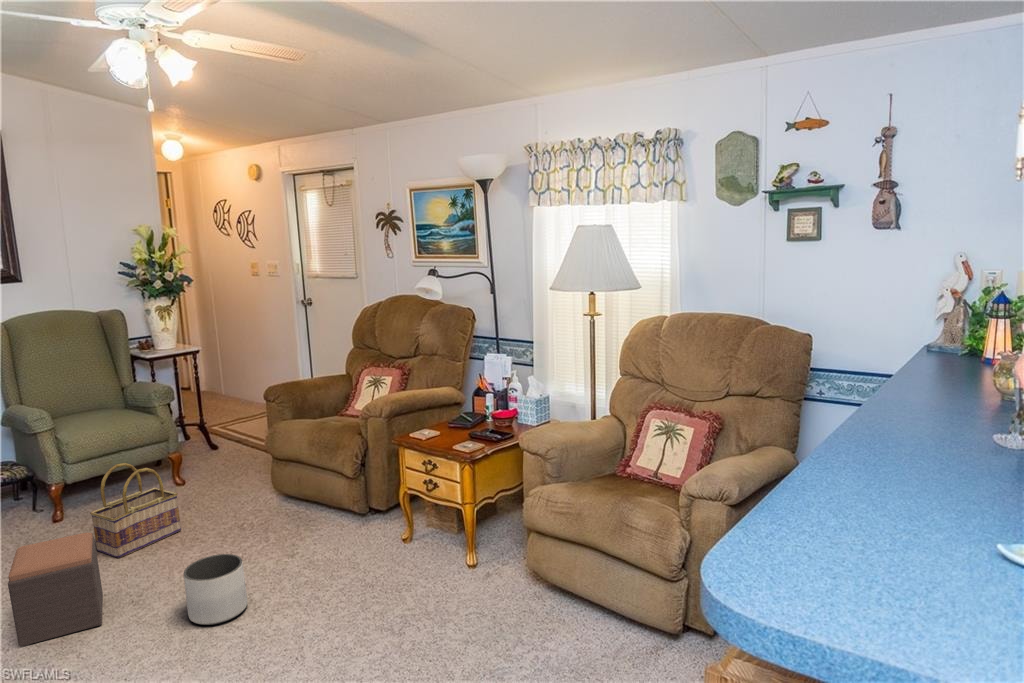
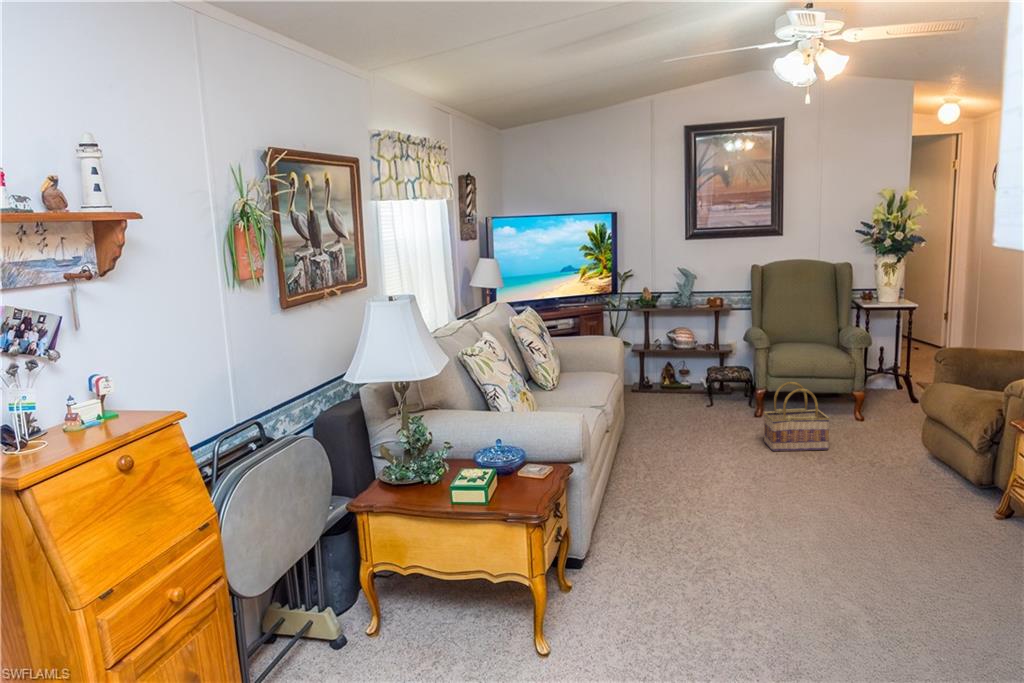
footstool: present [8,532,103,647] -> none [683,414,745,483]
planter: present [184,554,247,625] -> none [781,463,829,516]

